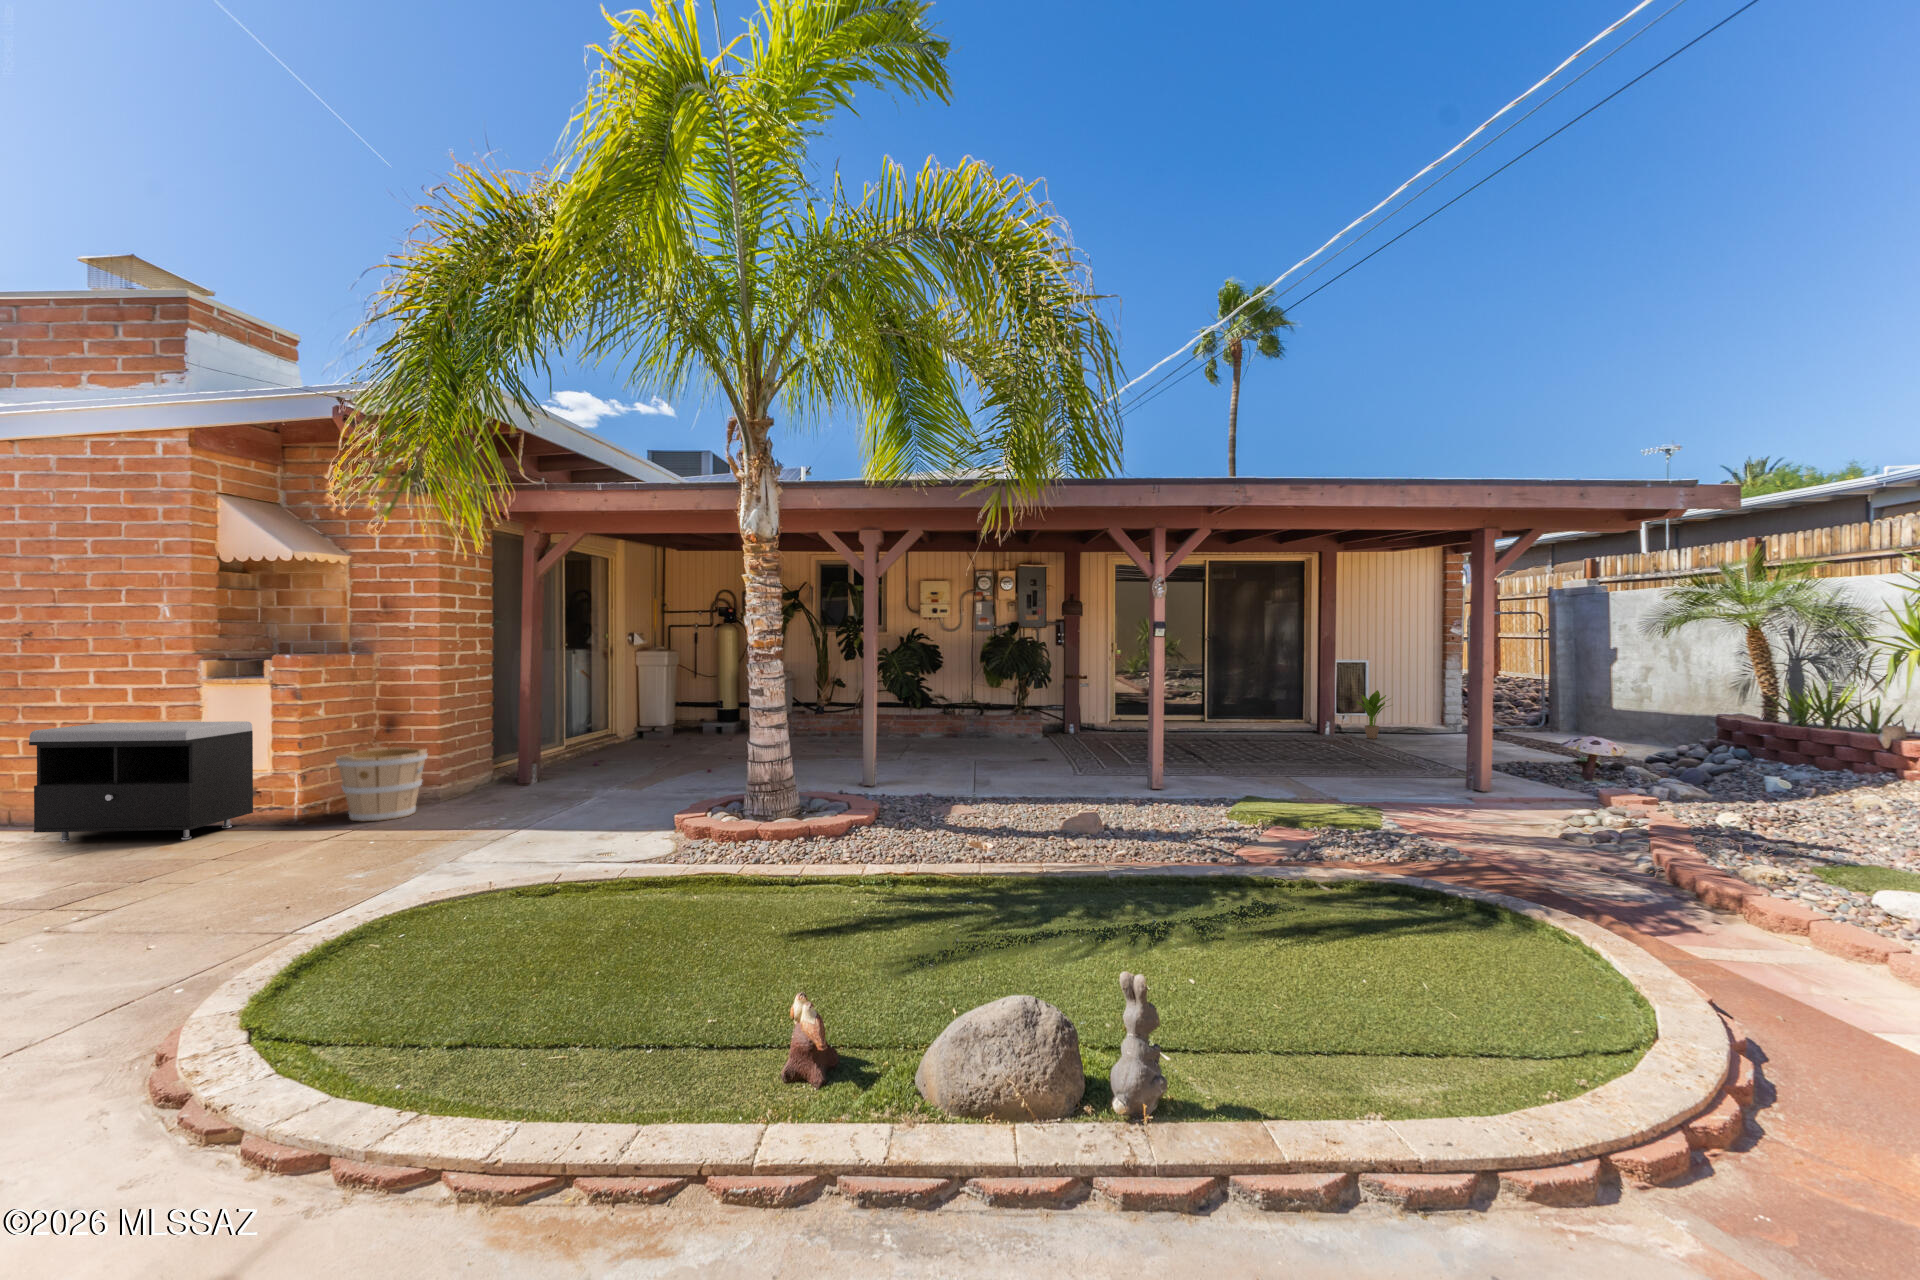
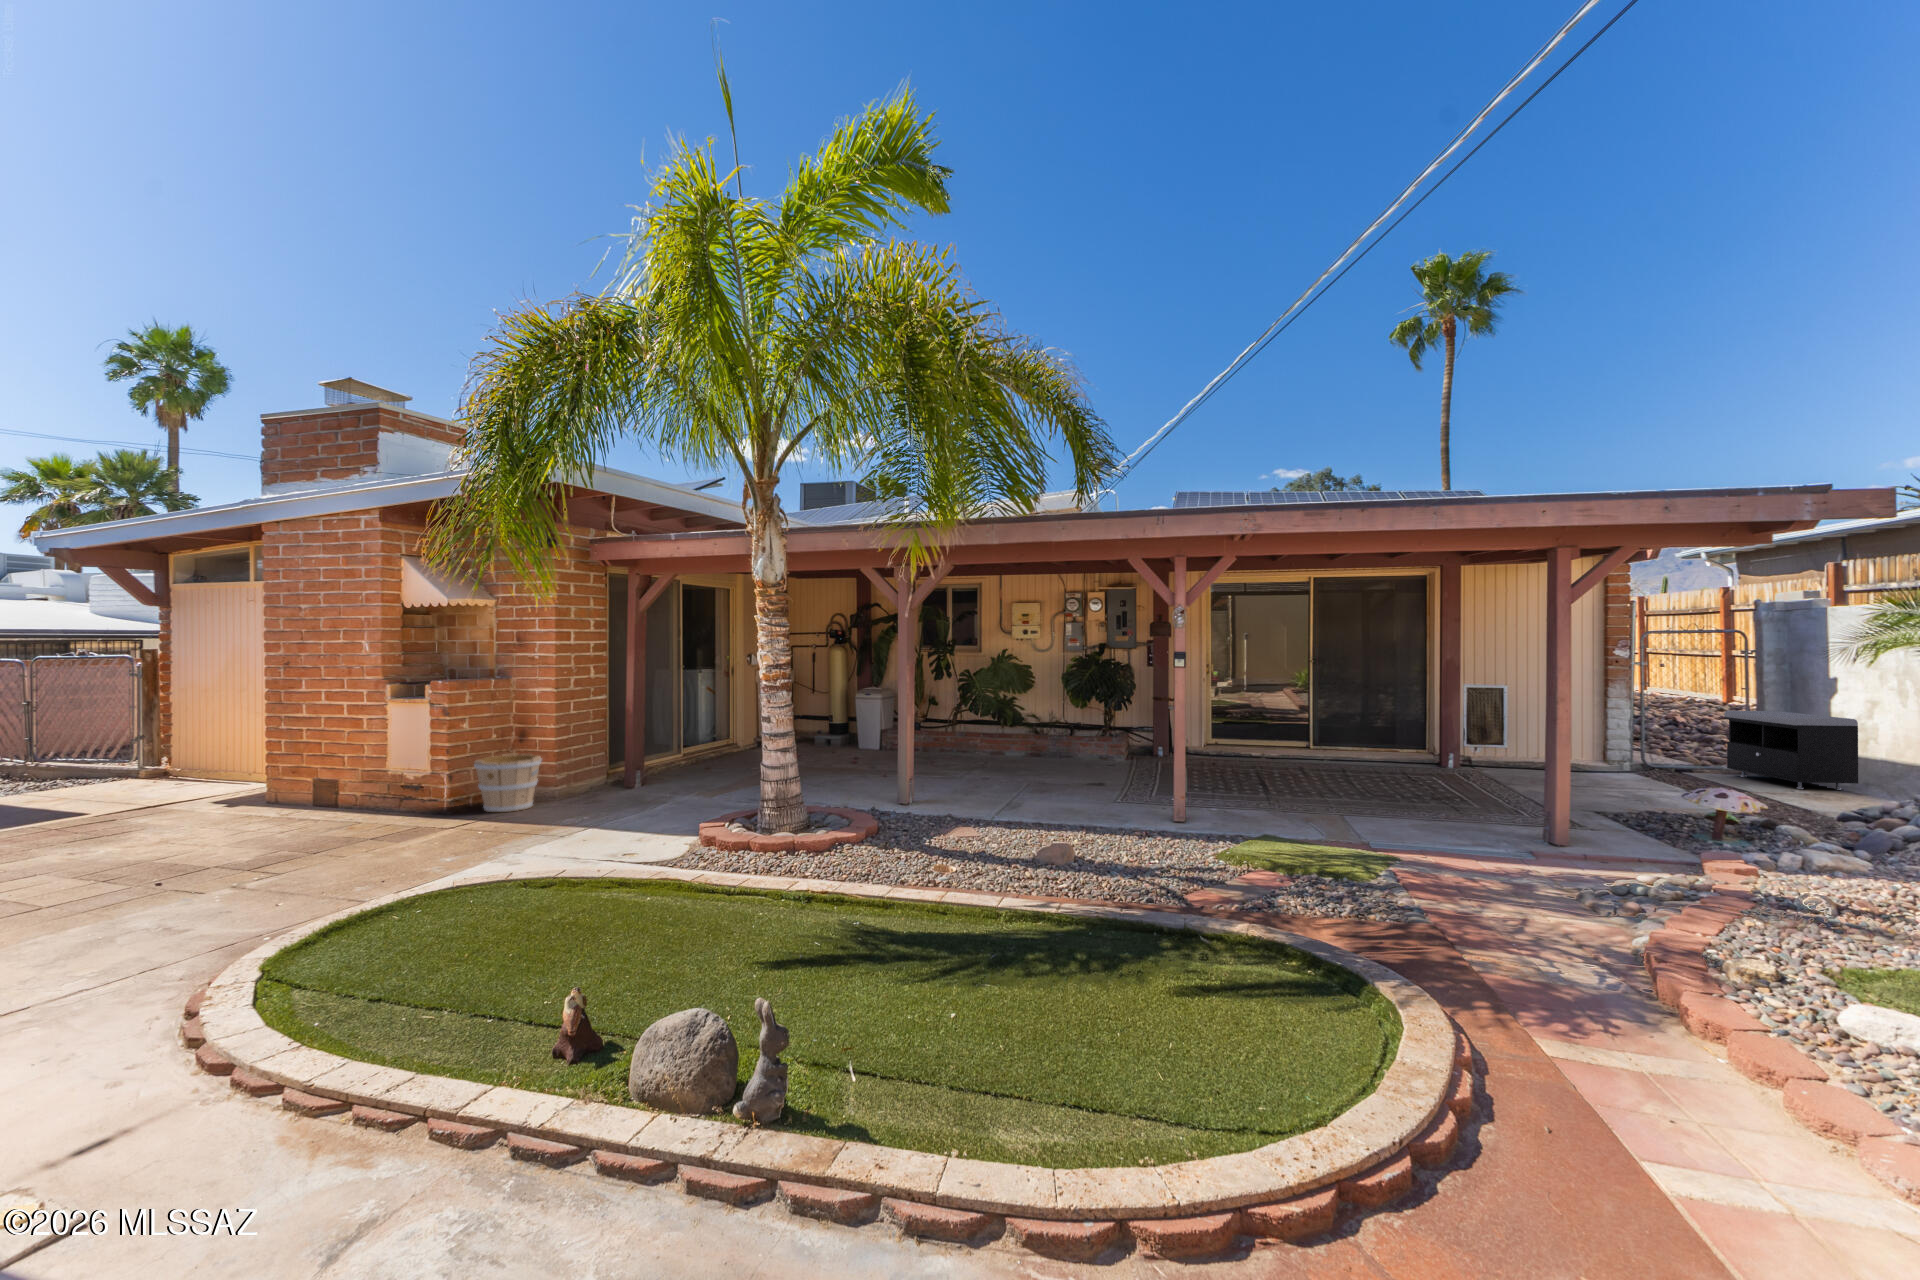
potted plant: present [1356,690,1389,739] -> none [1458,719,1502,771]
storage bench: present [29,721,253,842] -> present [1724,711,1858,790]

